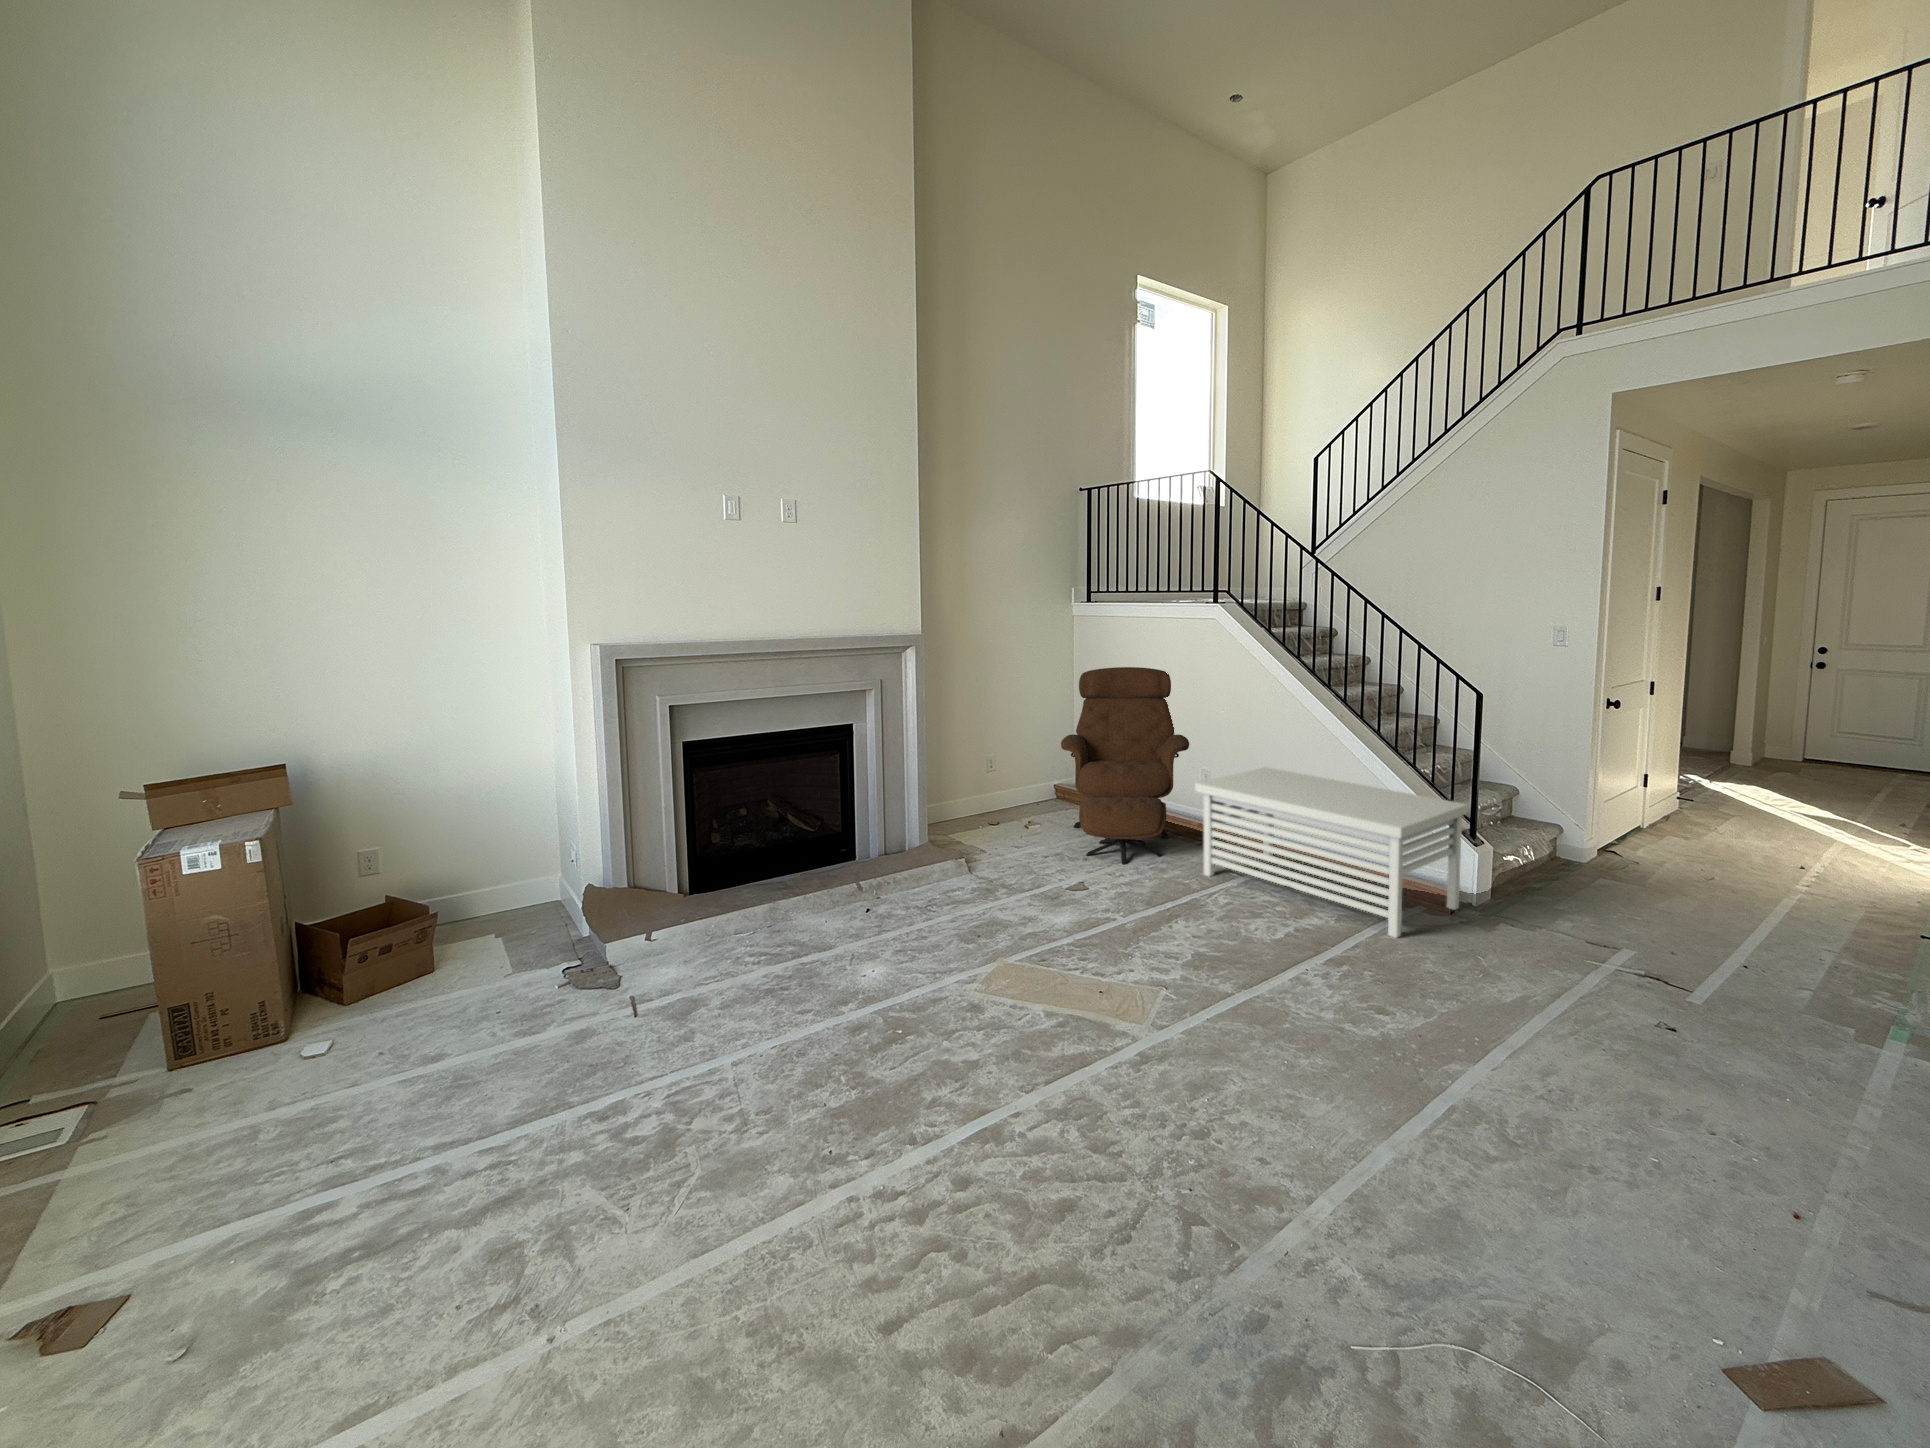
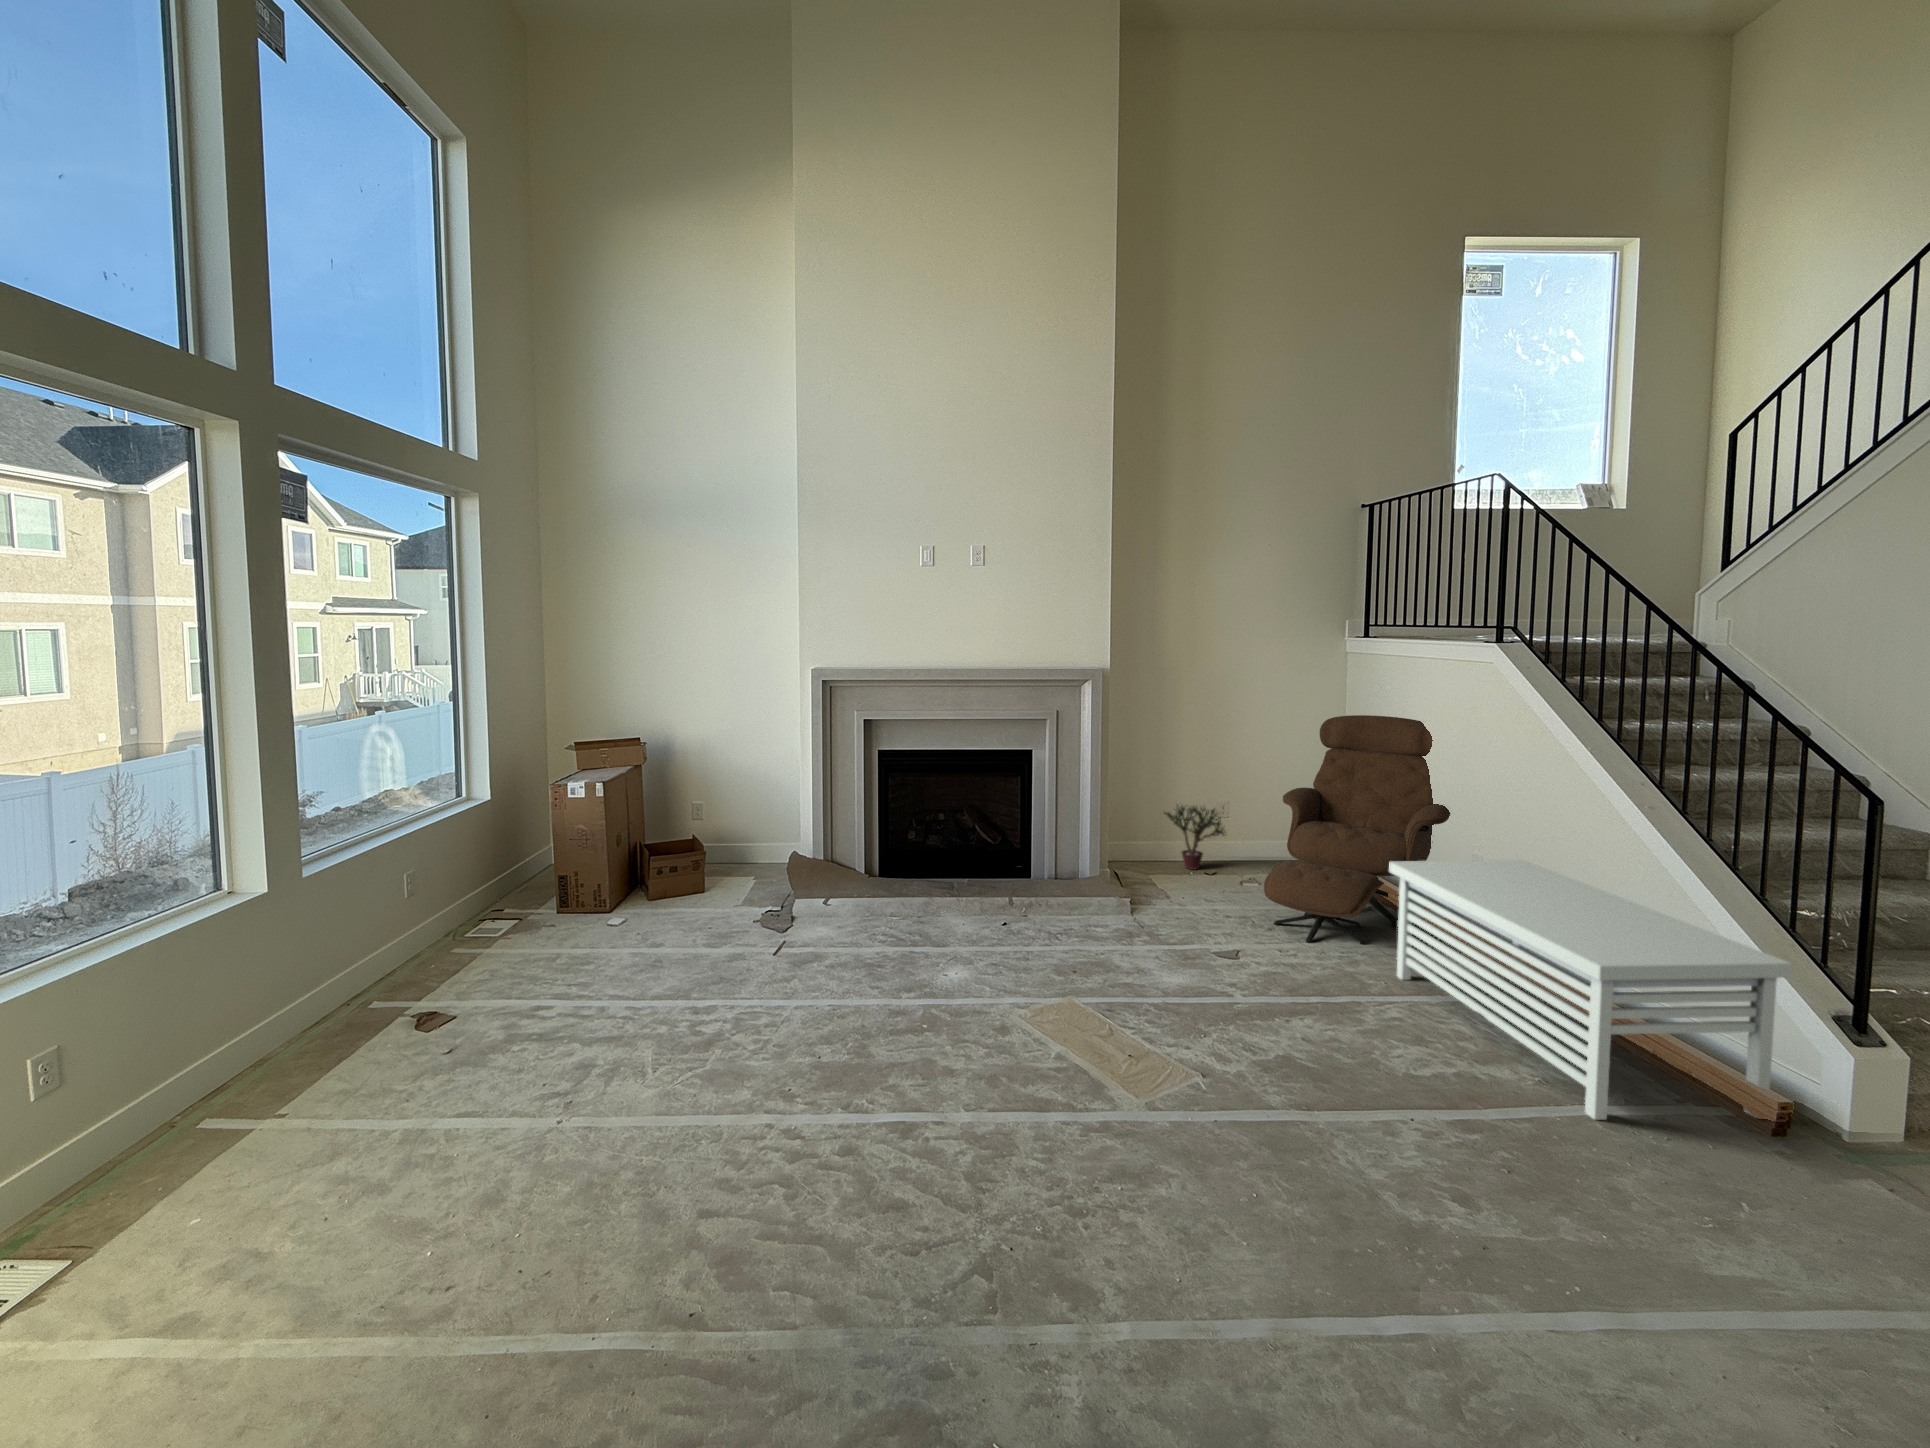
potted plant: none [948,761,1011,824] -> present [1165,804,1227,870]

